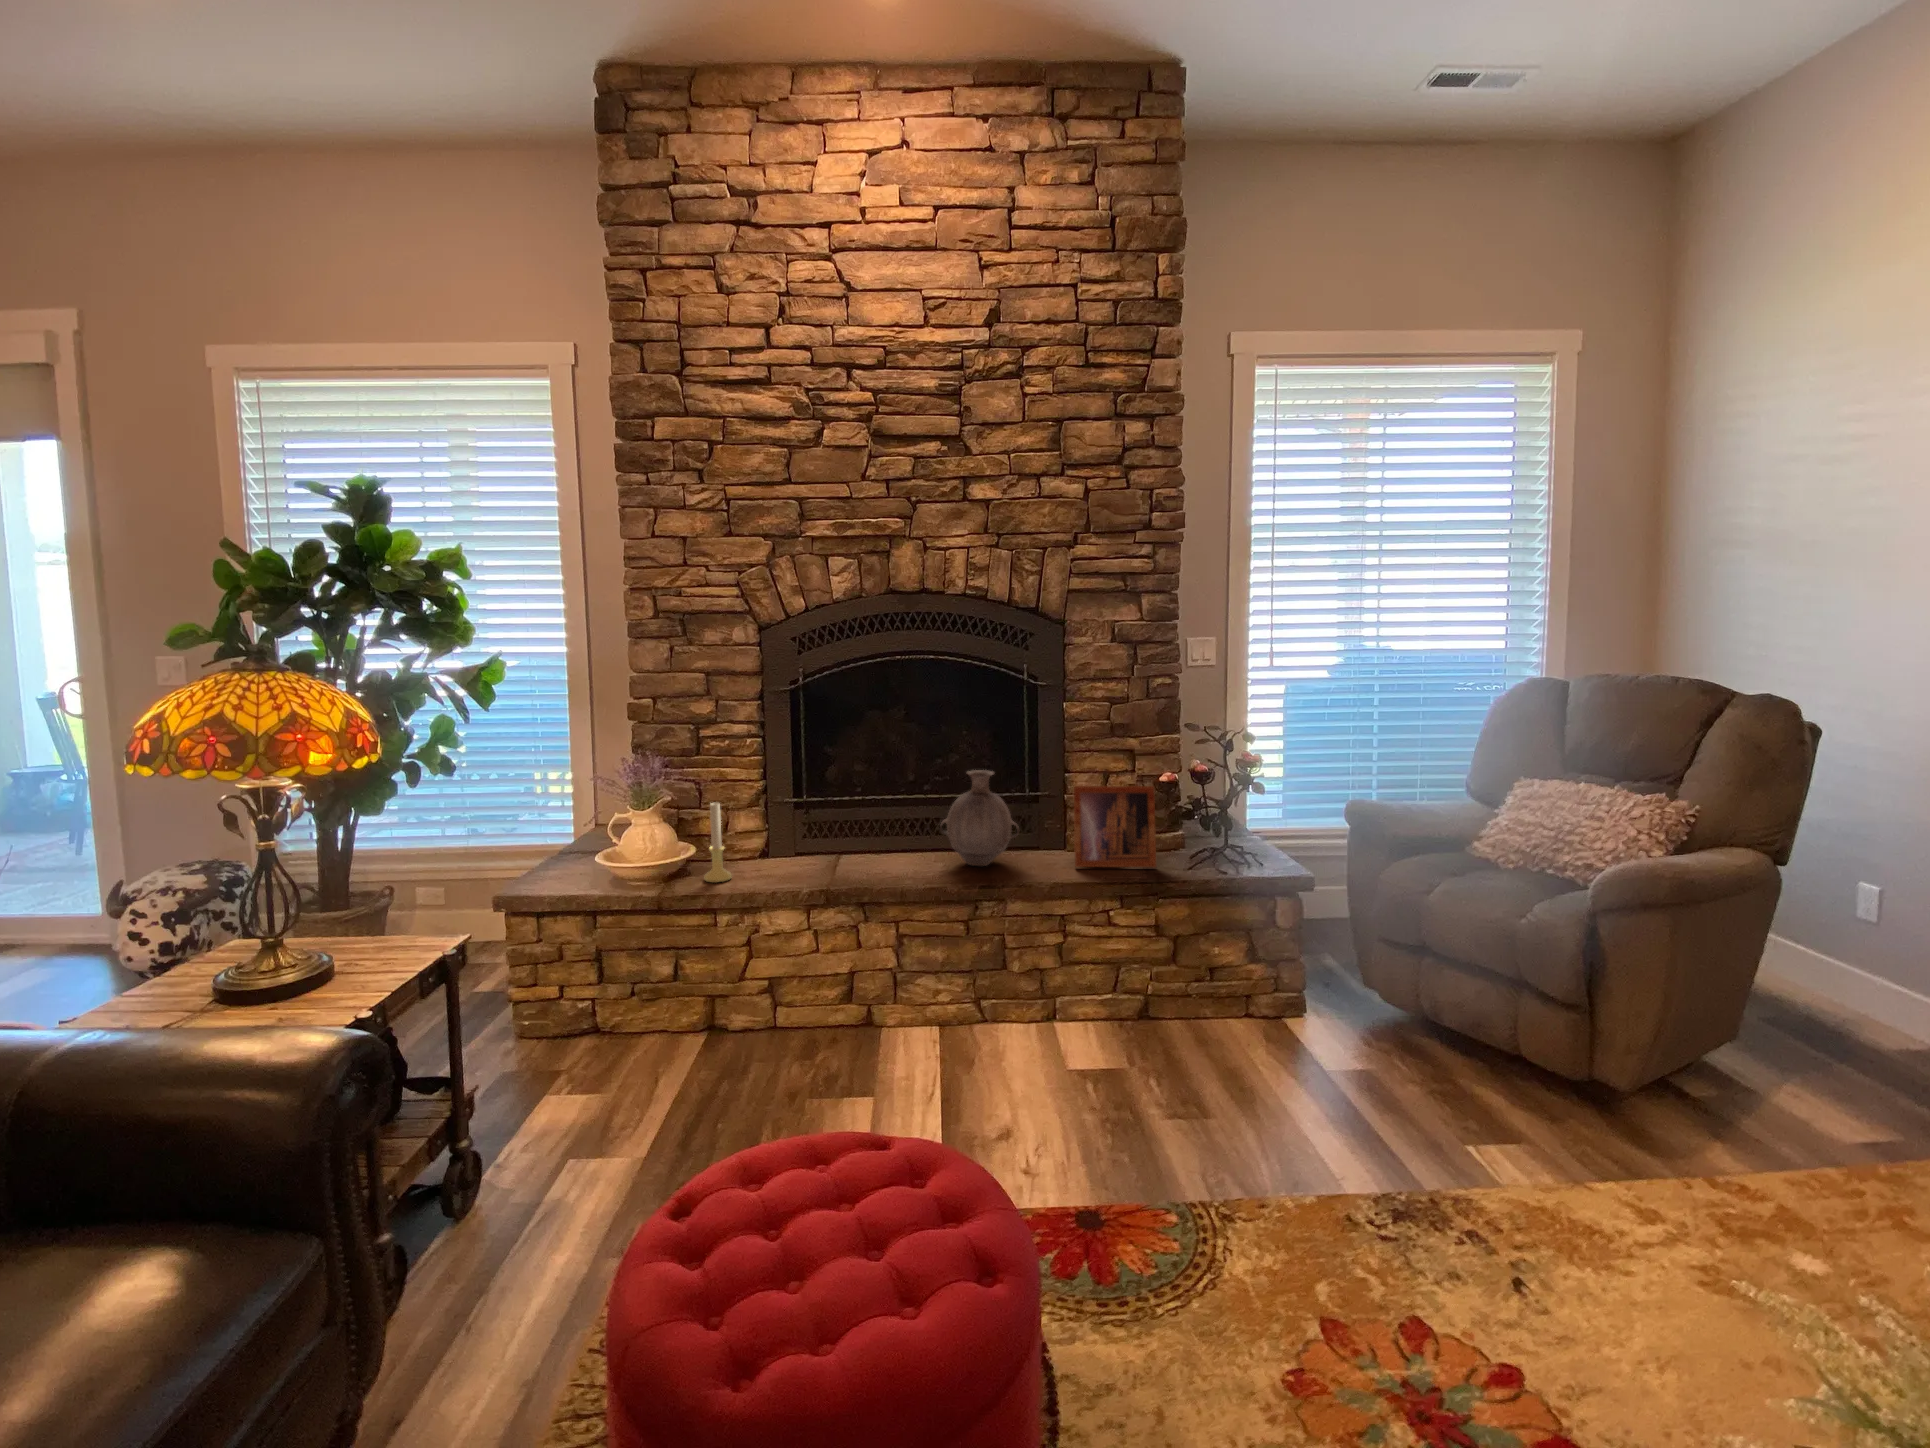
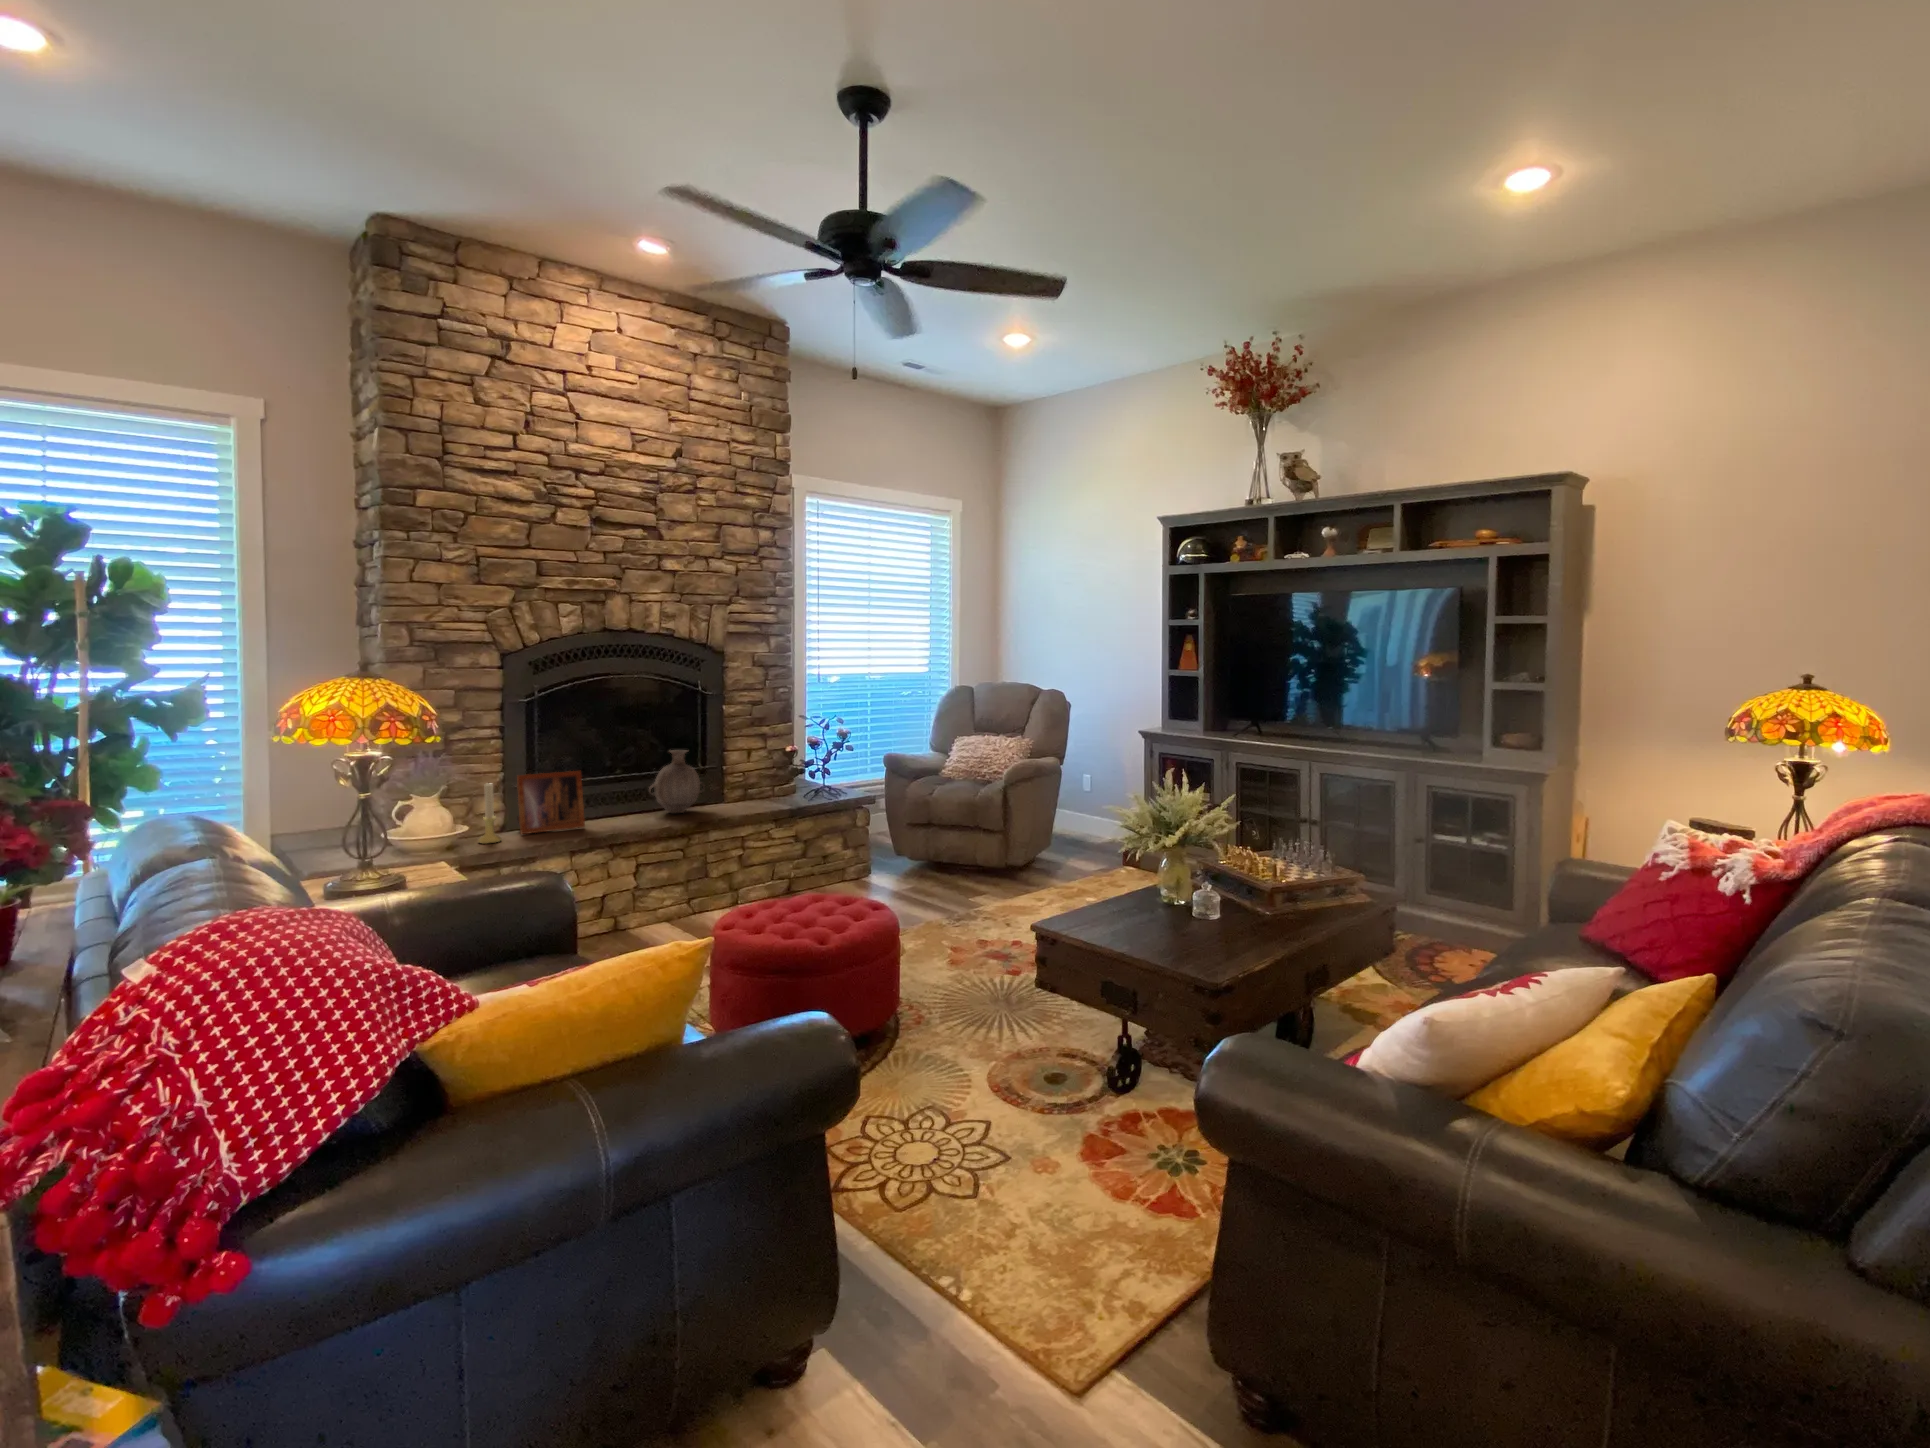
picture frame: present [1074,786,1156,868] -> present [517,771,585,834]

